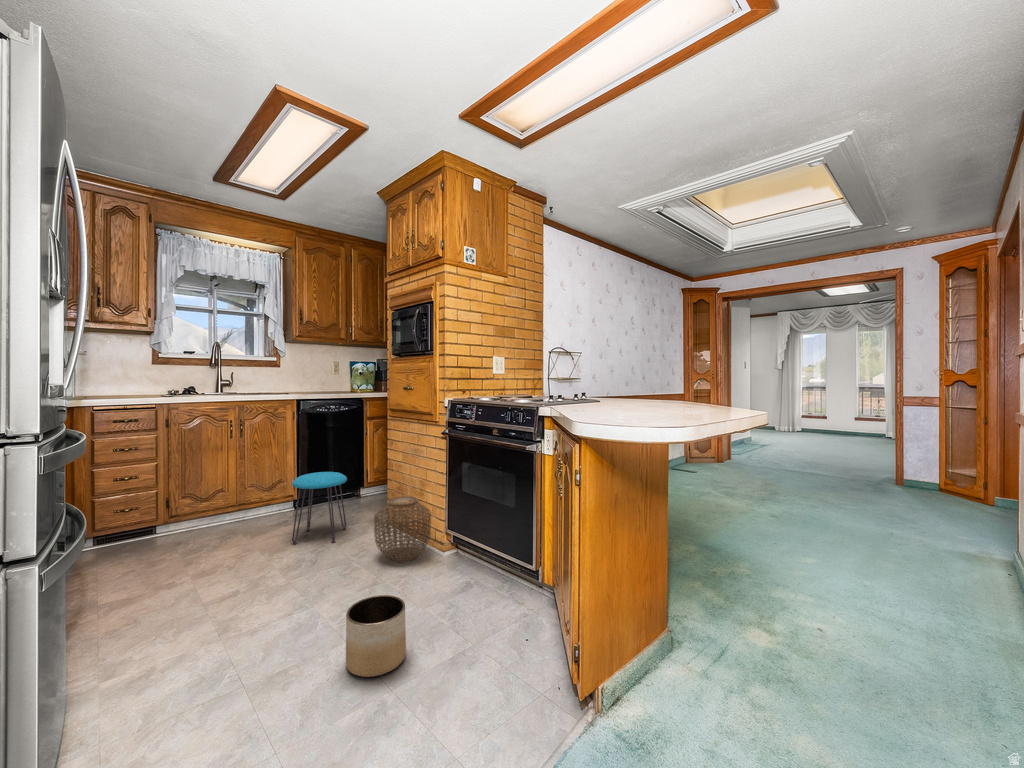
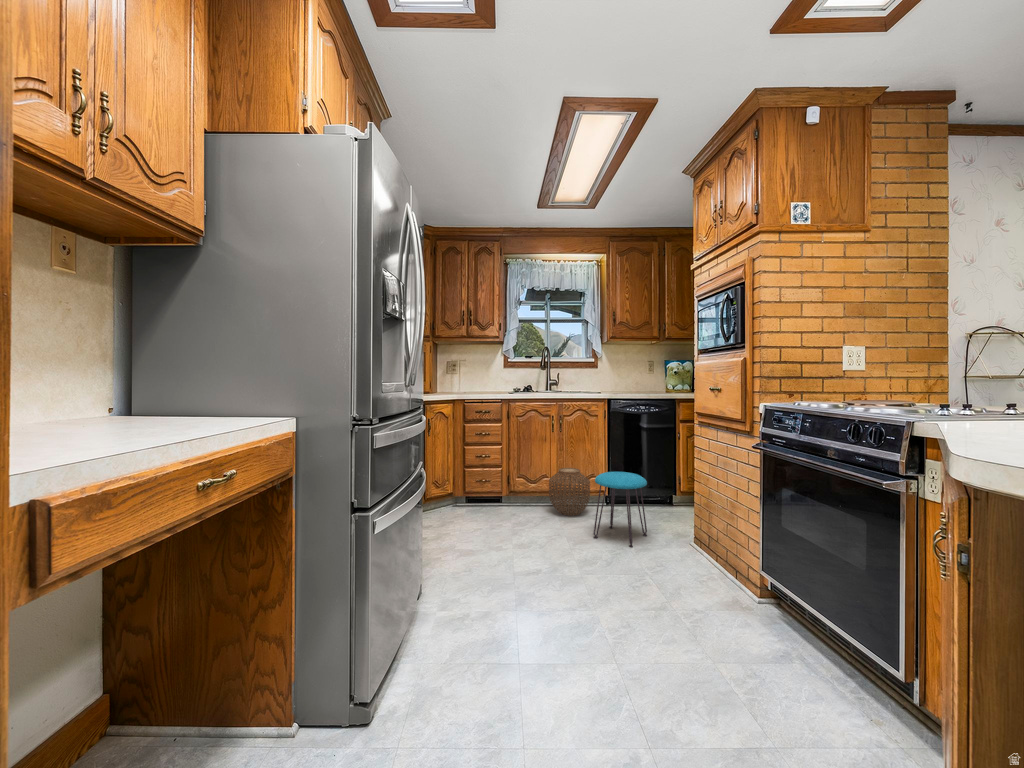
woven basket: present [374,496,431,562] -> present [549,468,590,516]
planter: present [346,595,406,677] -> none [603,628,673,731]

